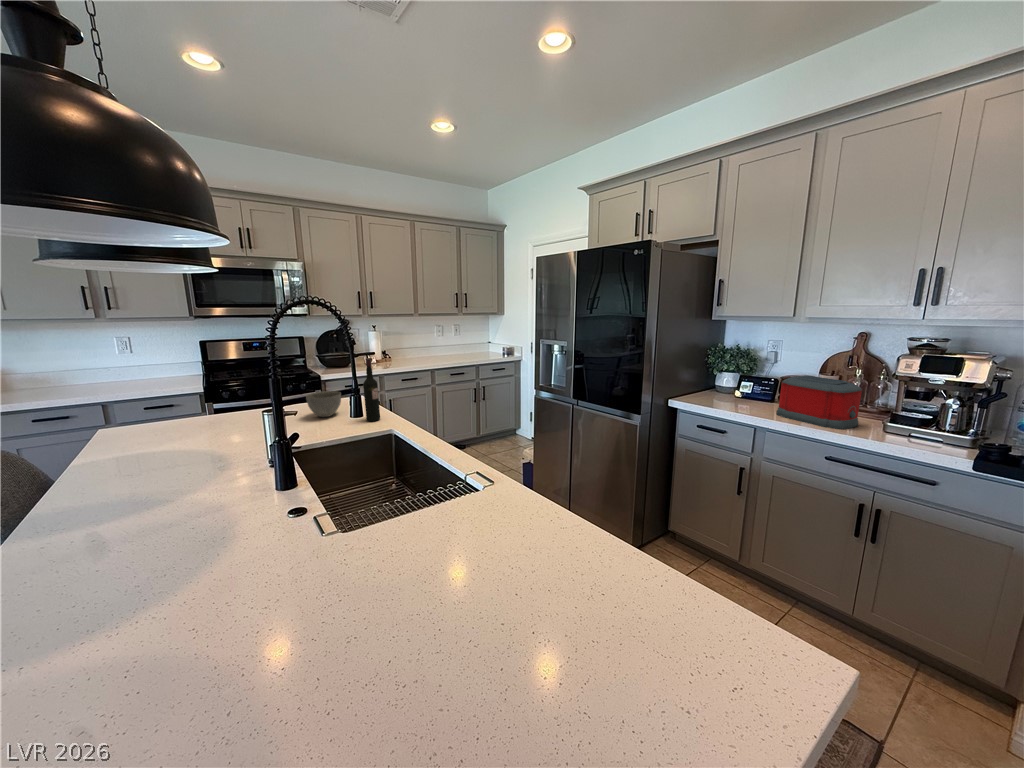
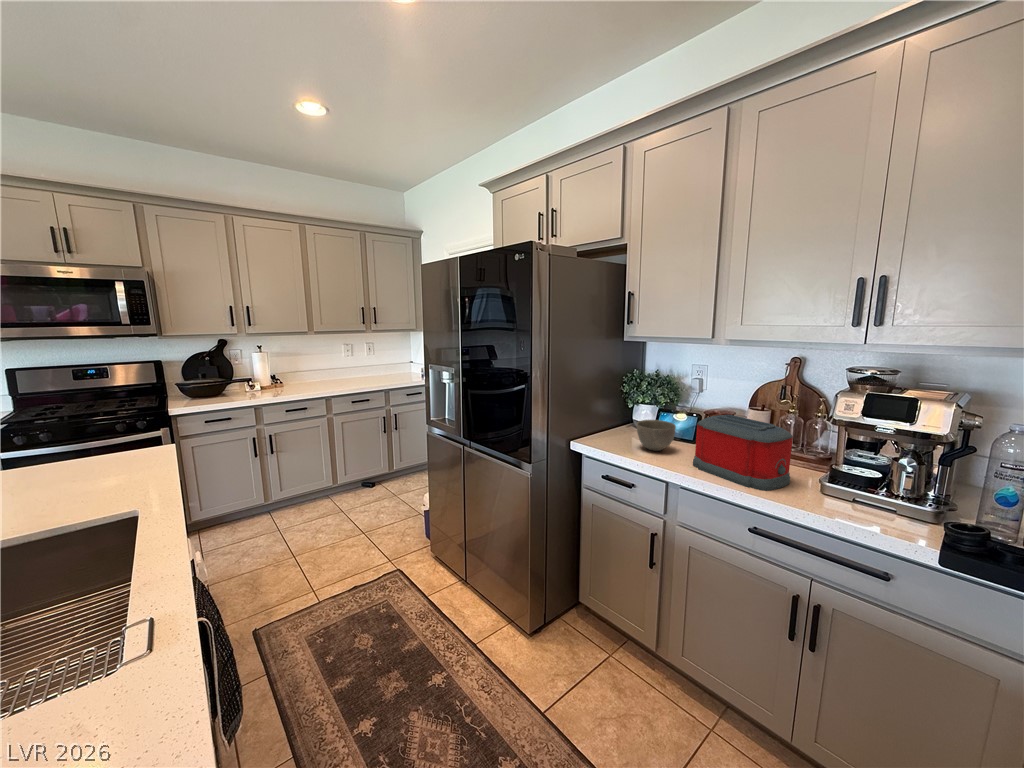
wine bottle: present [363,358,380,421] -> none [112,403,147,492]
bowl: present [306,391,341,417] -> present [637,420,676,451]

